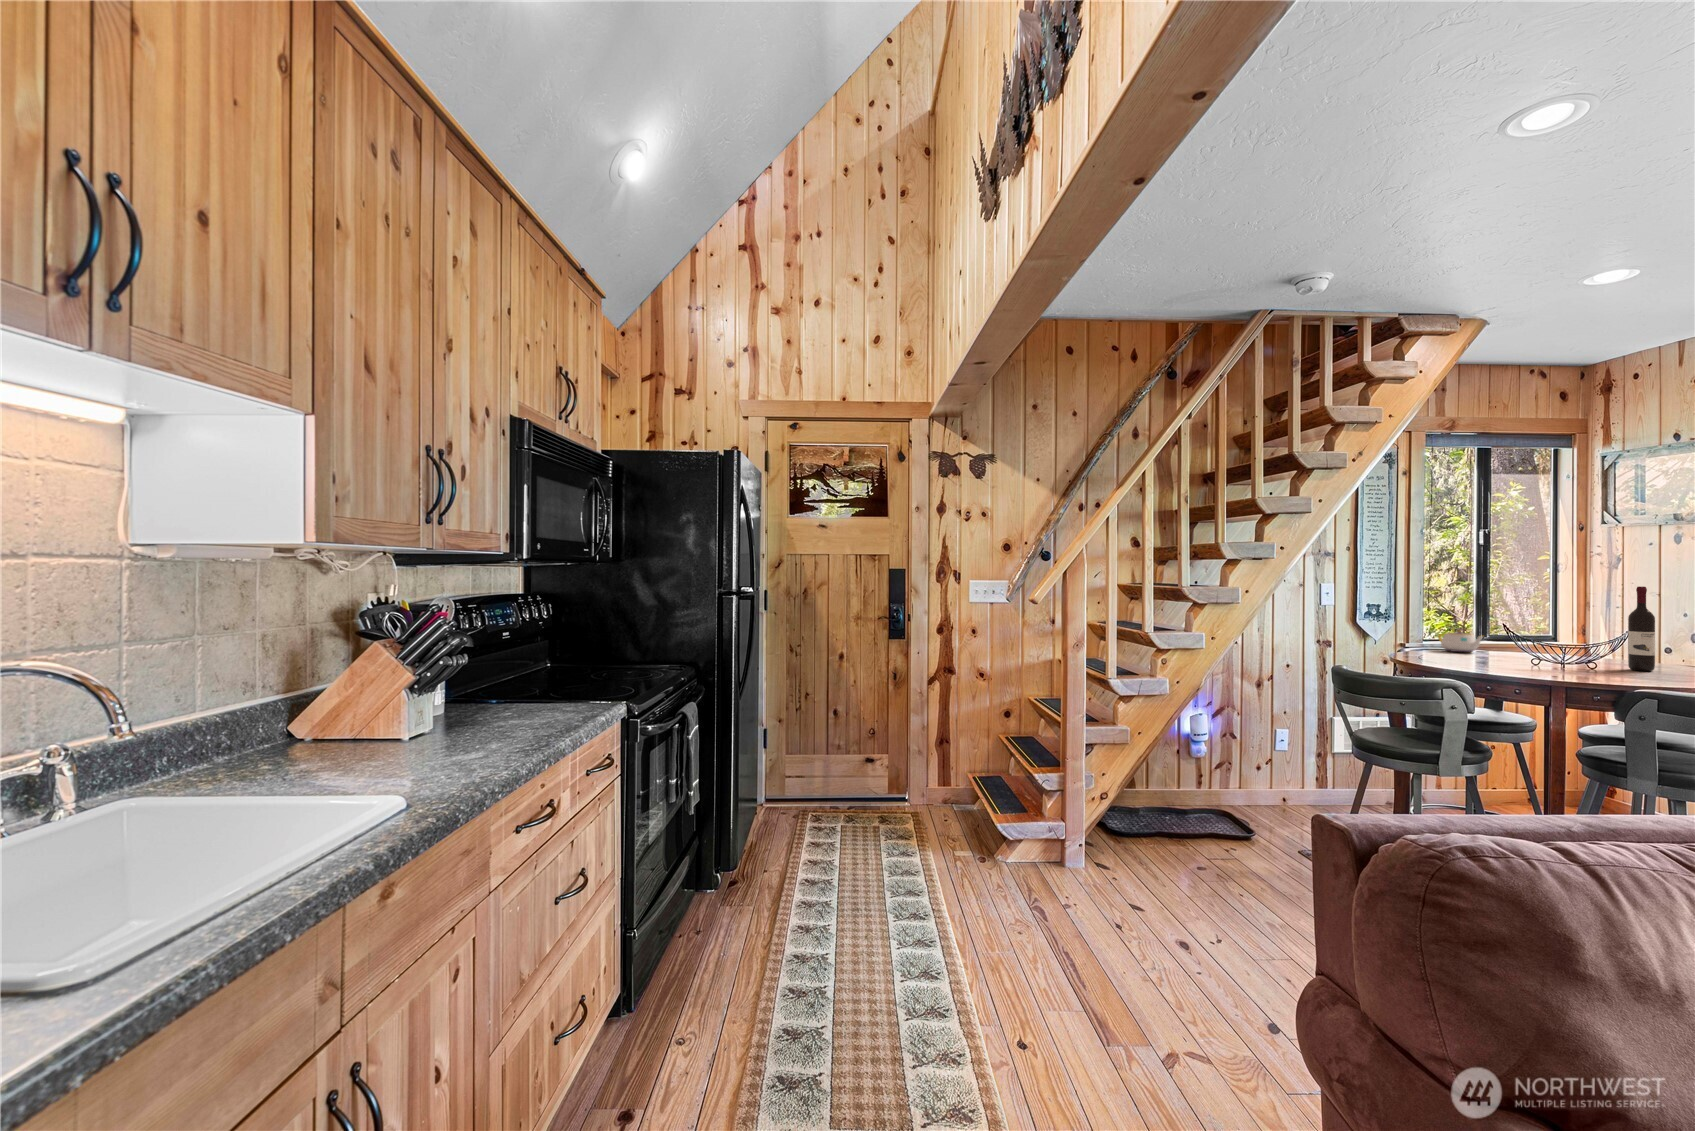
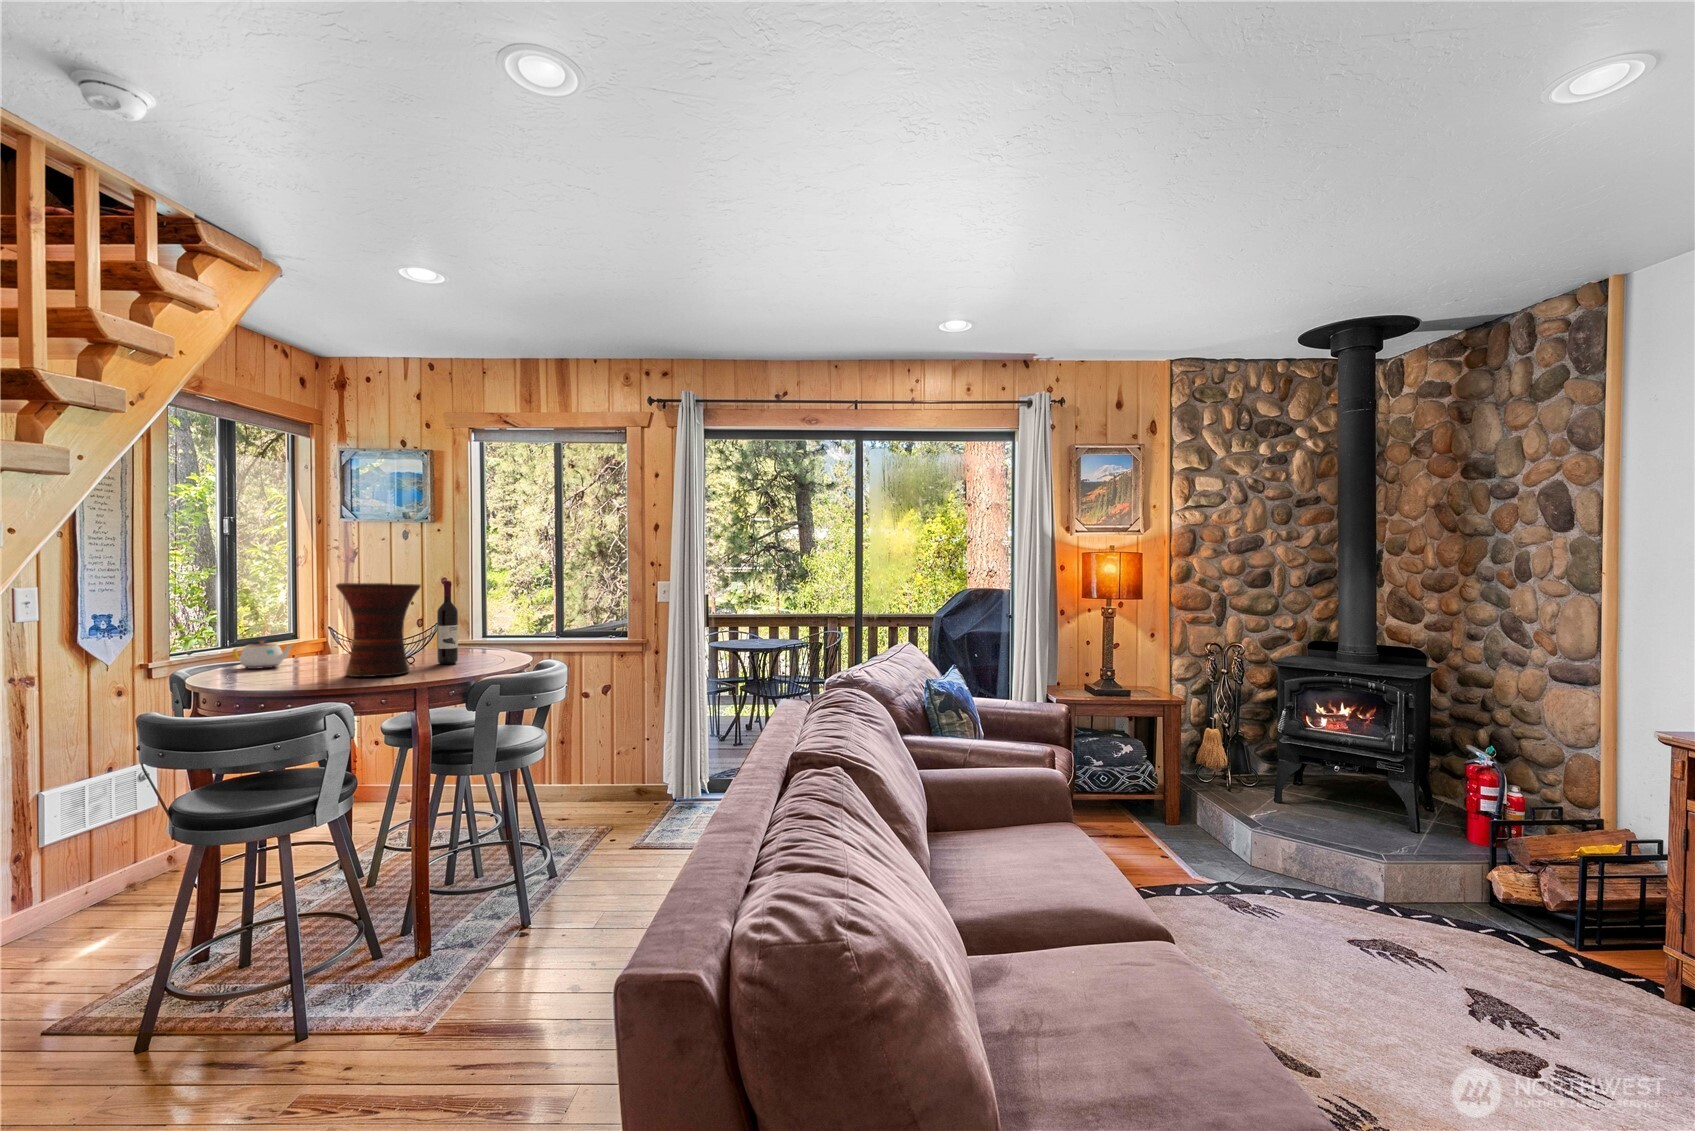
vase: none [1504,585,1594,671] -> present [336,583,421,677]

